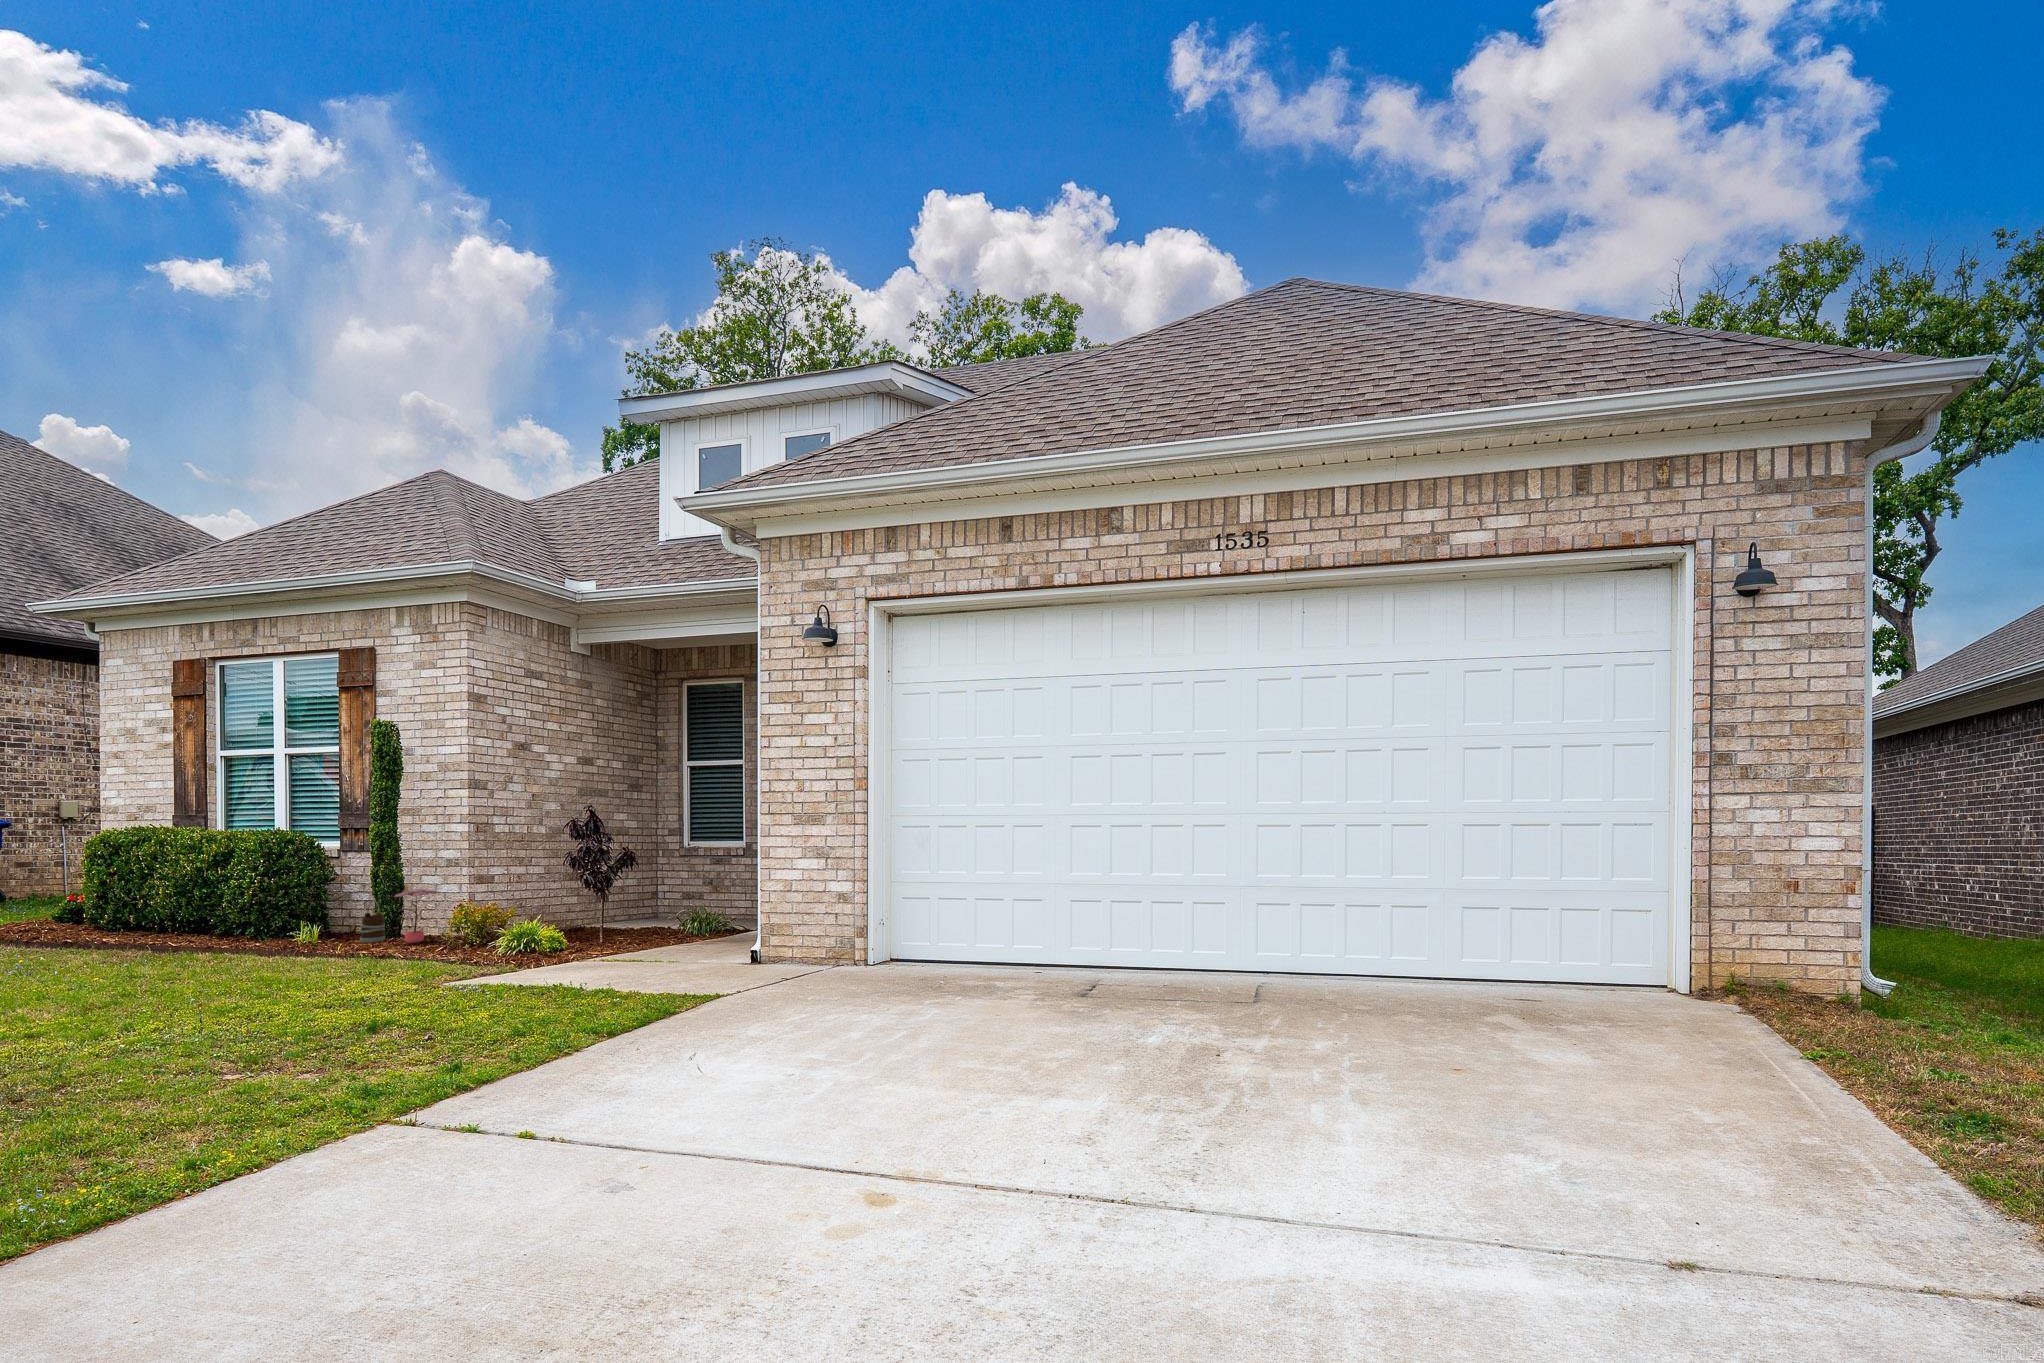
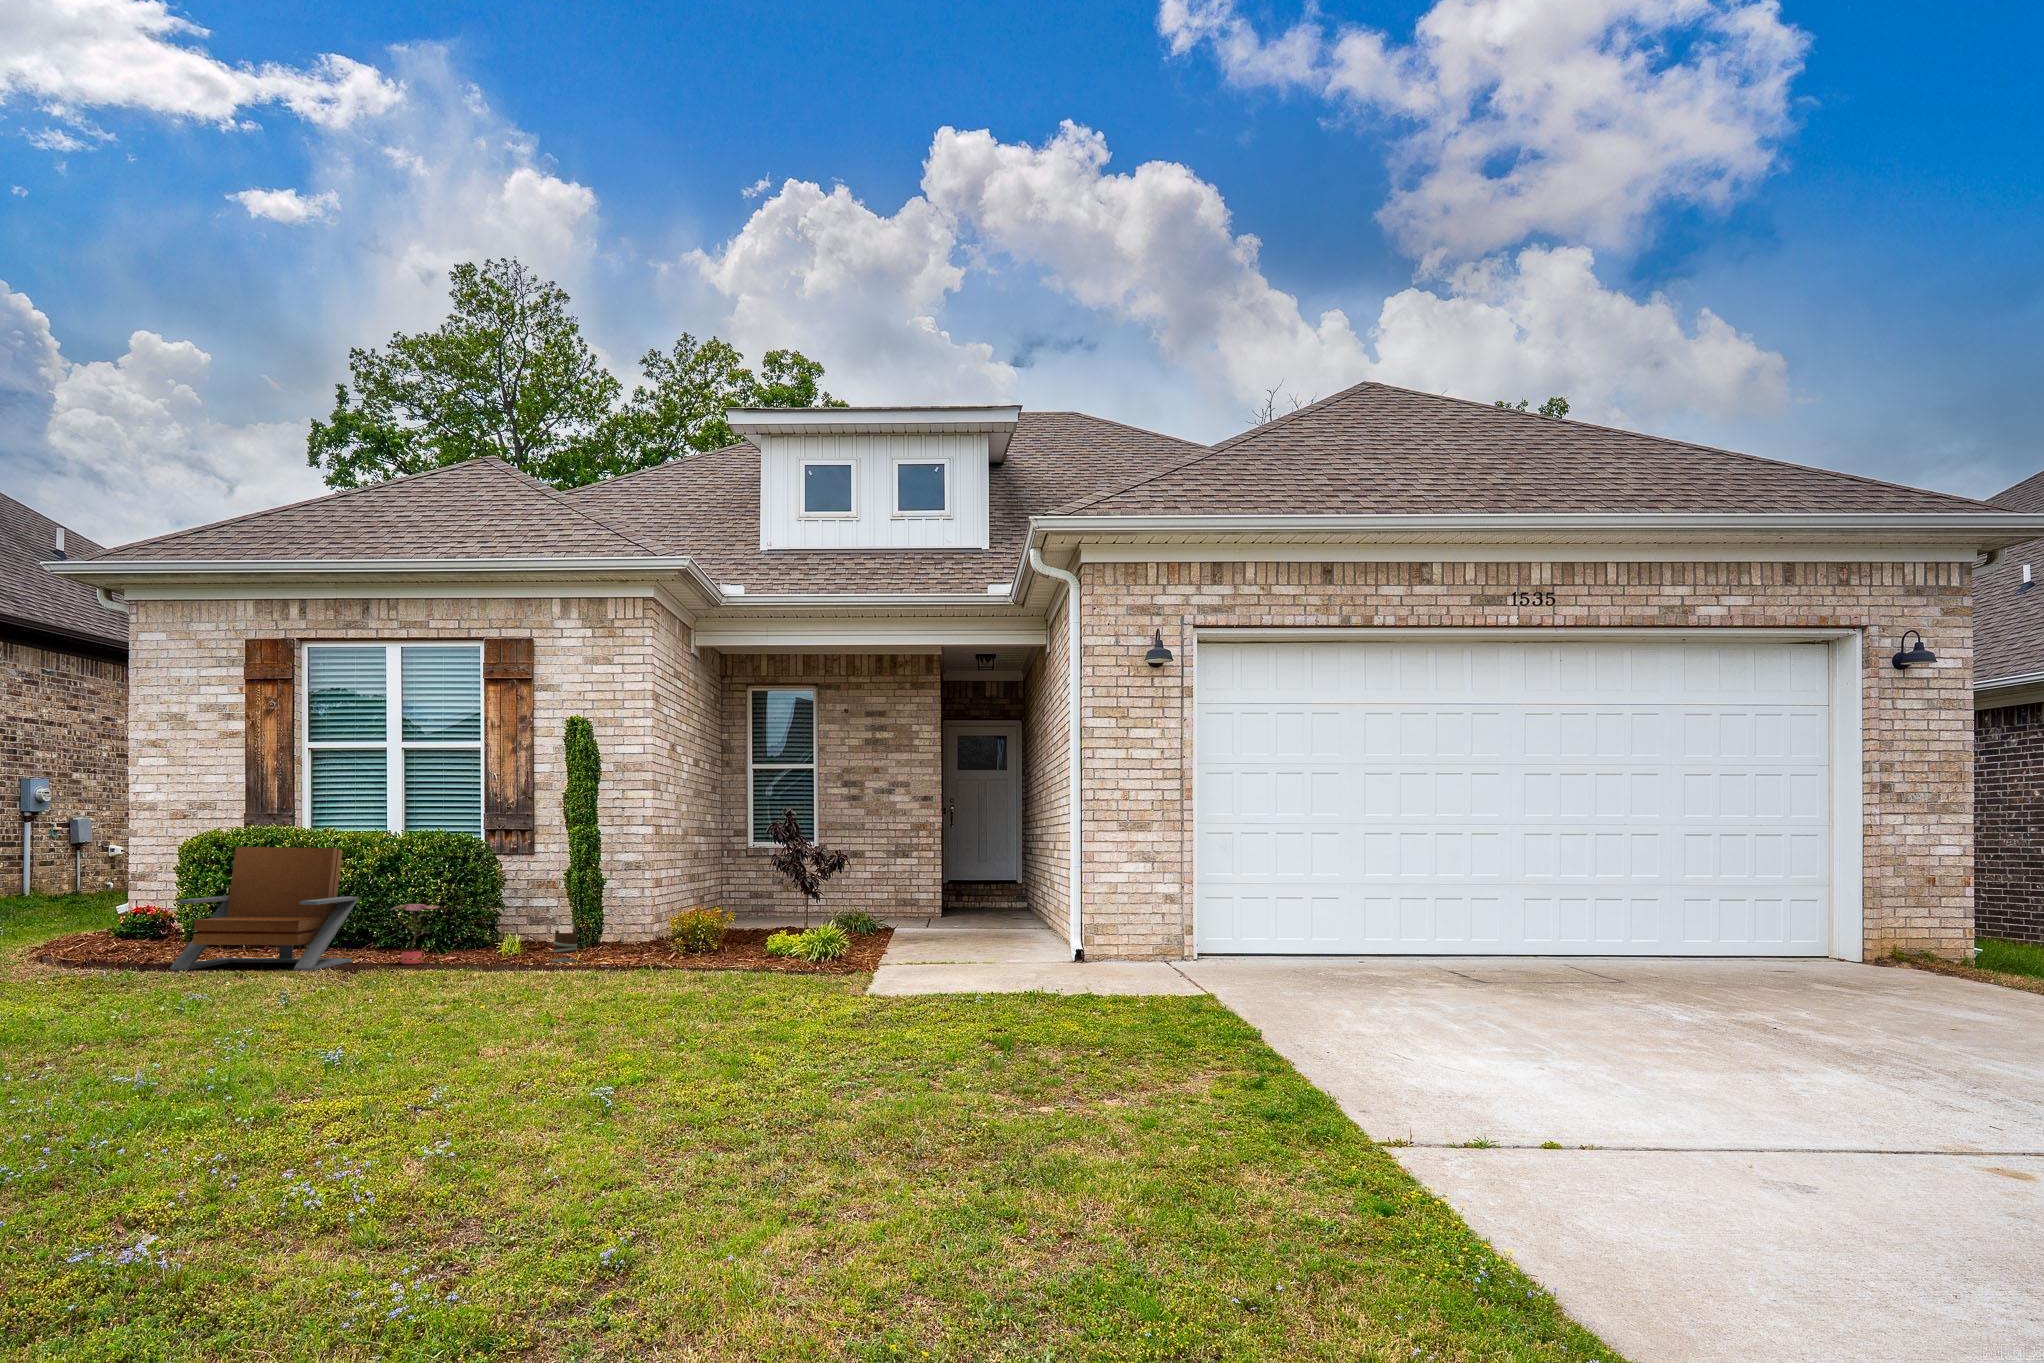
lounge chair: none [28,843,211,955] -> present [170,847,358,970]
potted plant: present [394,889,438,943] -> present [390,904,440,964]

